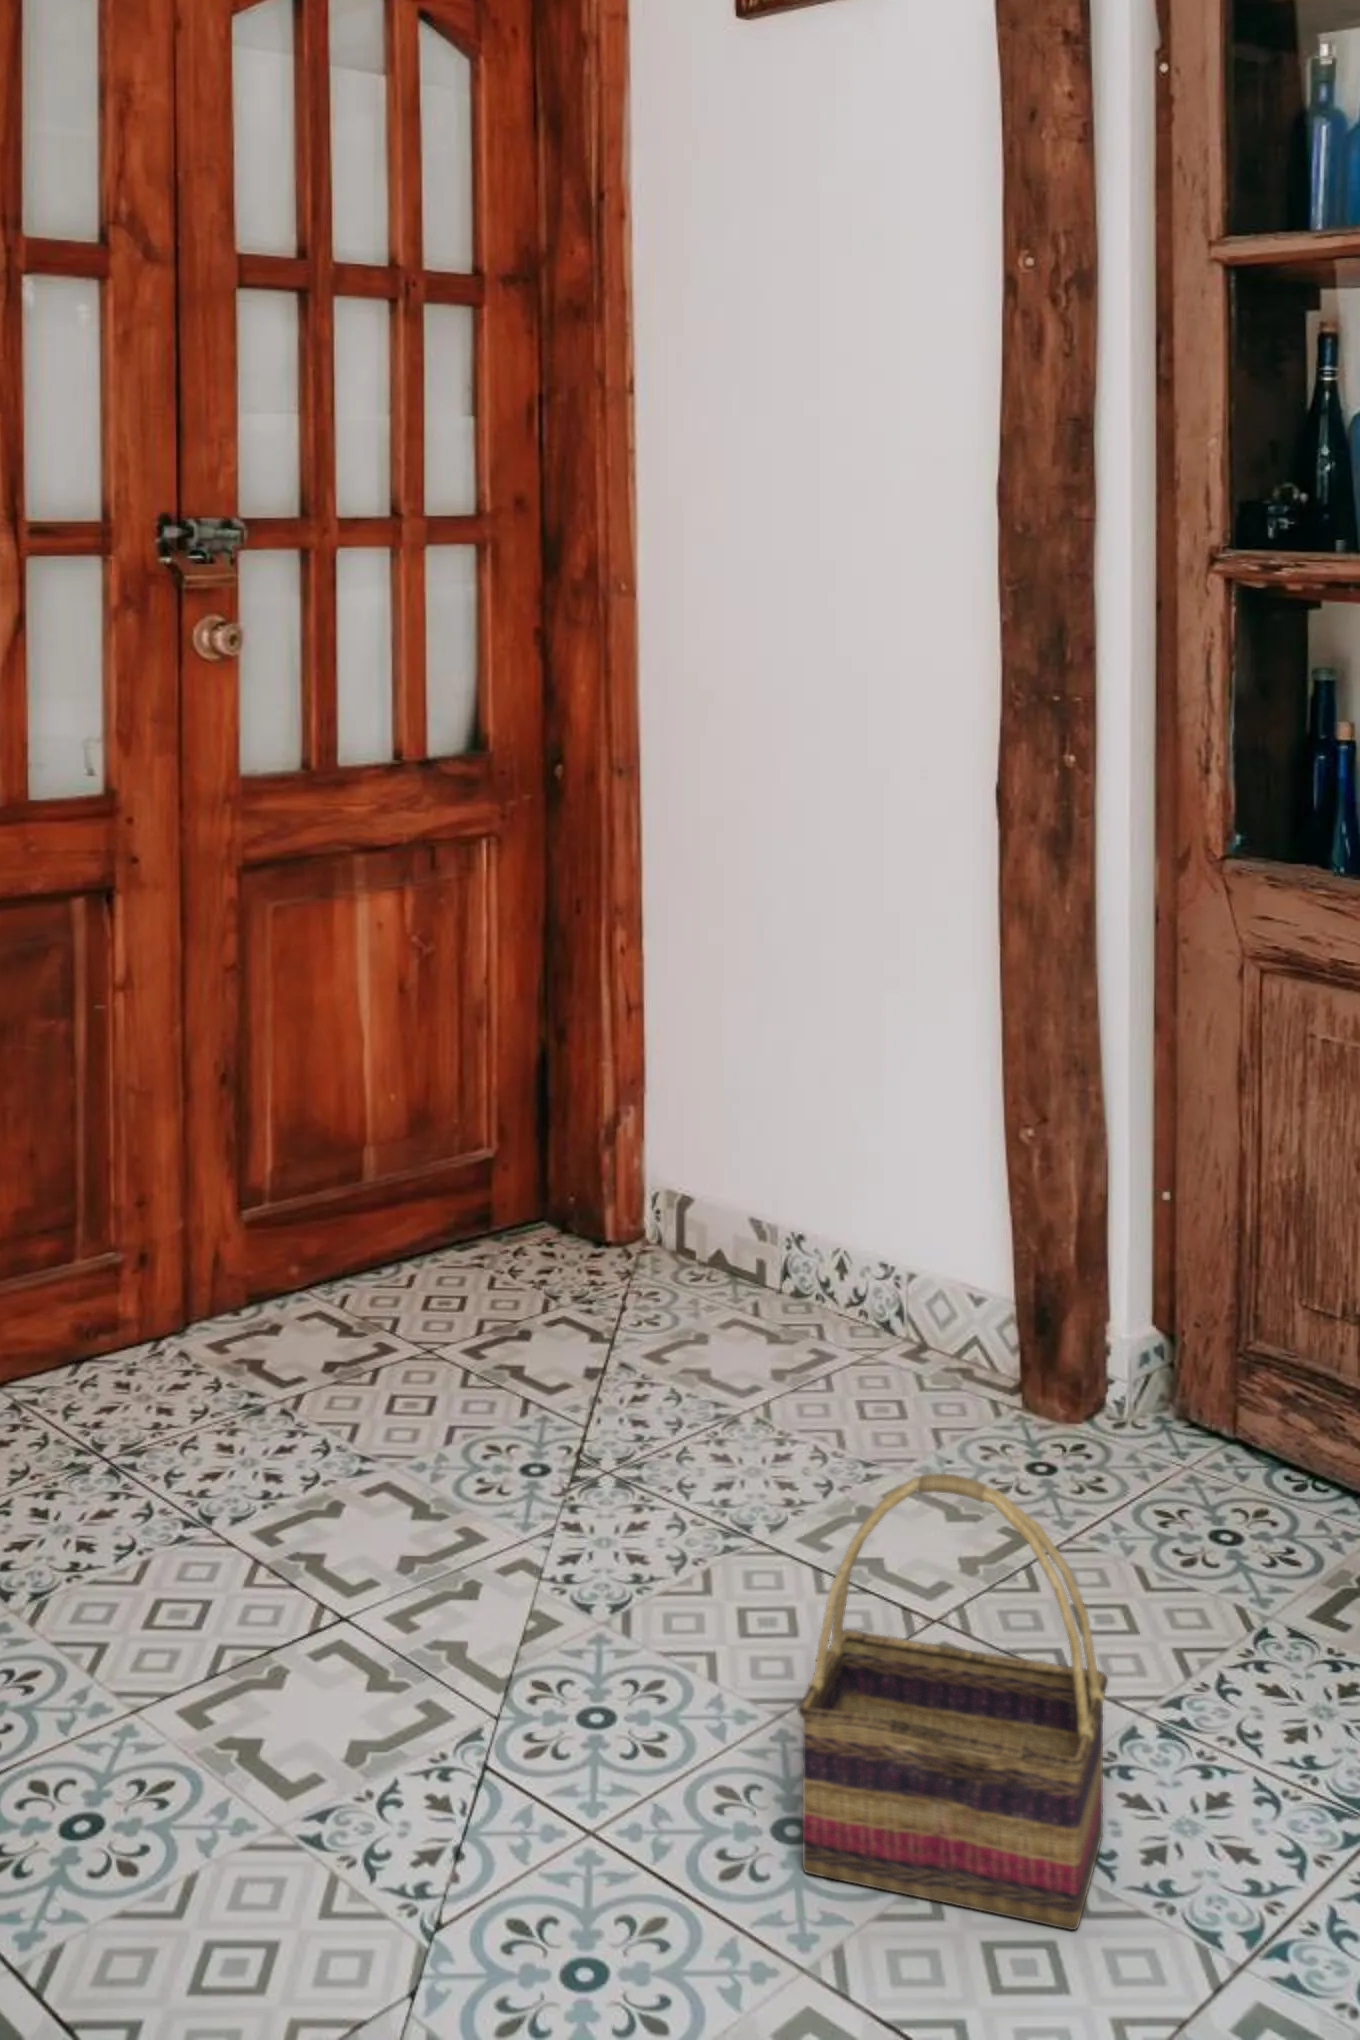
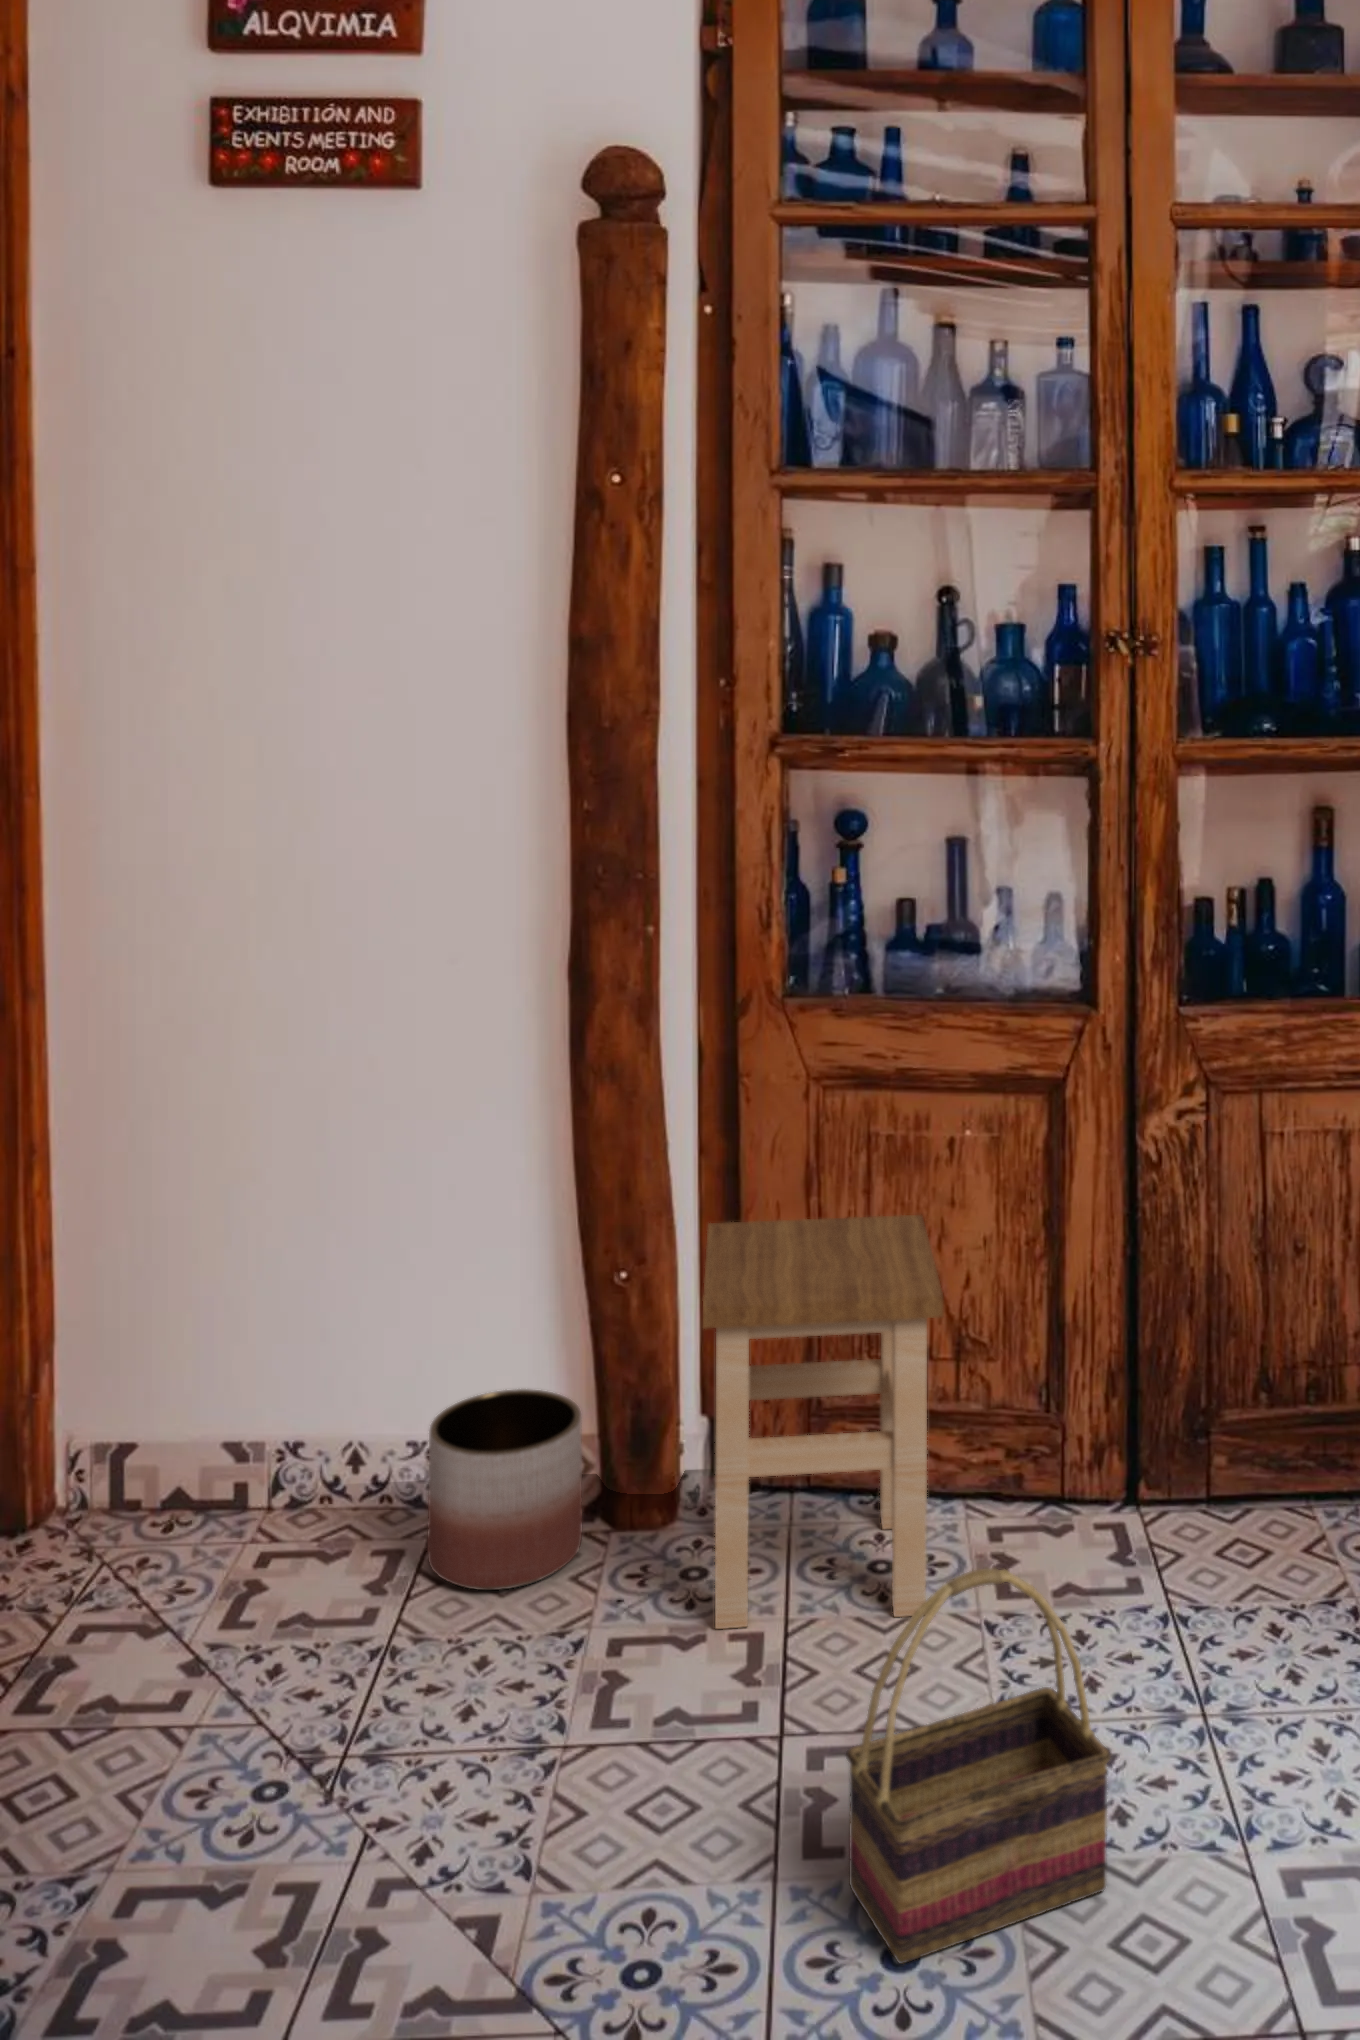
stool: none [982,1098,1346,1599] -> present [703,1215,943,1629]
planter: none [827,1226,982,1421] -> present [427,1389,582,1590]

